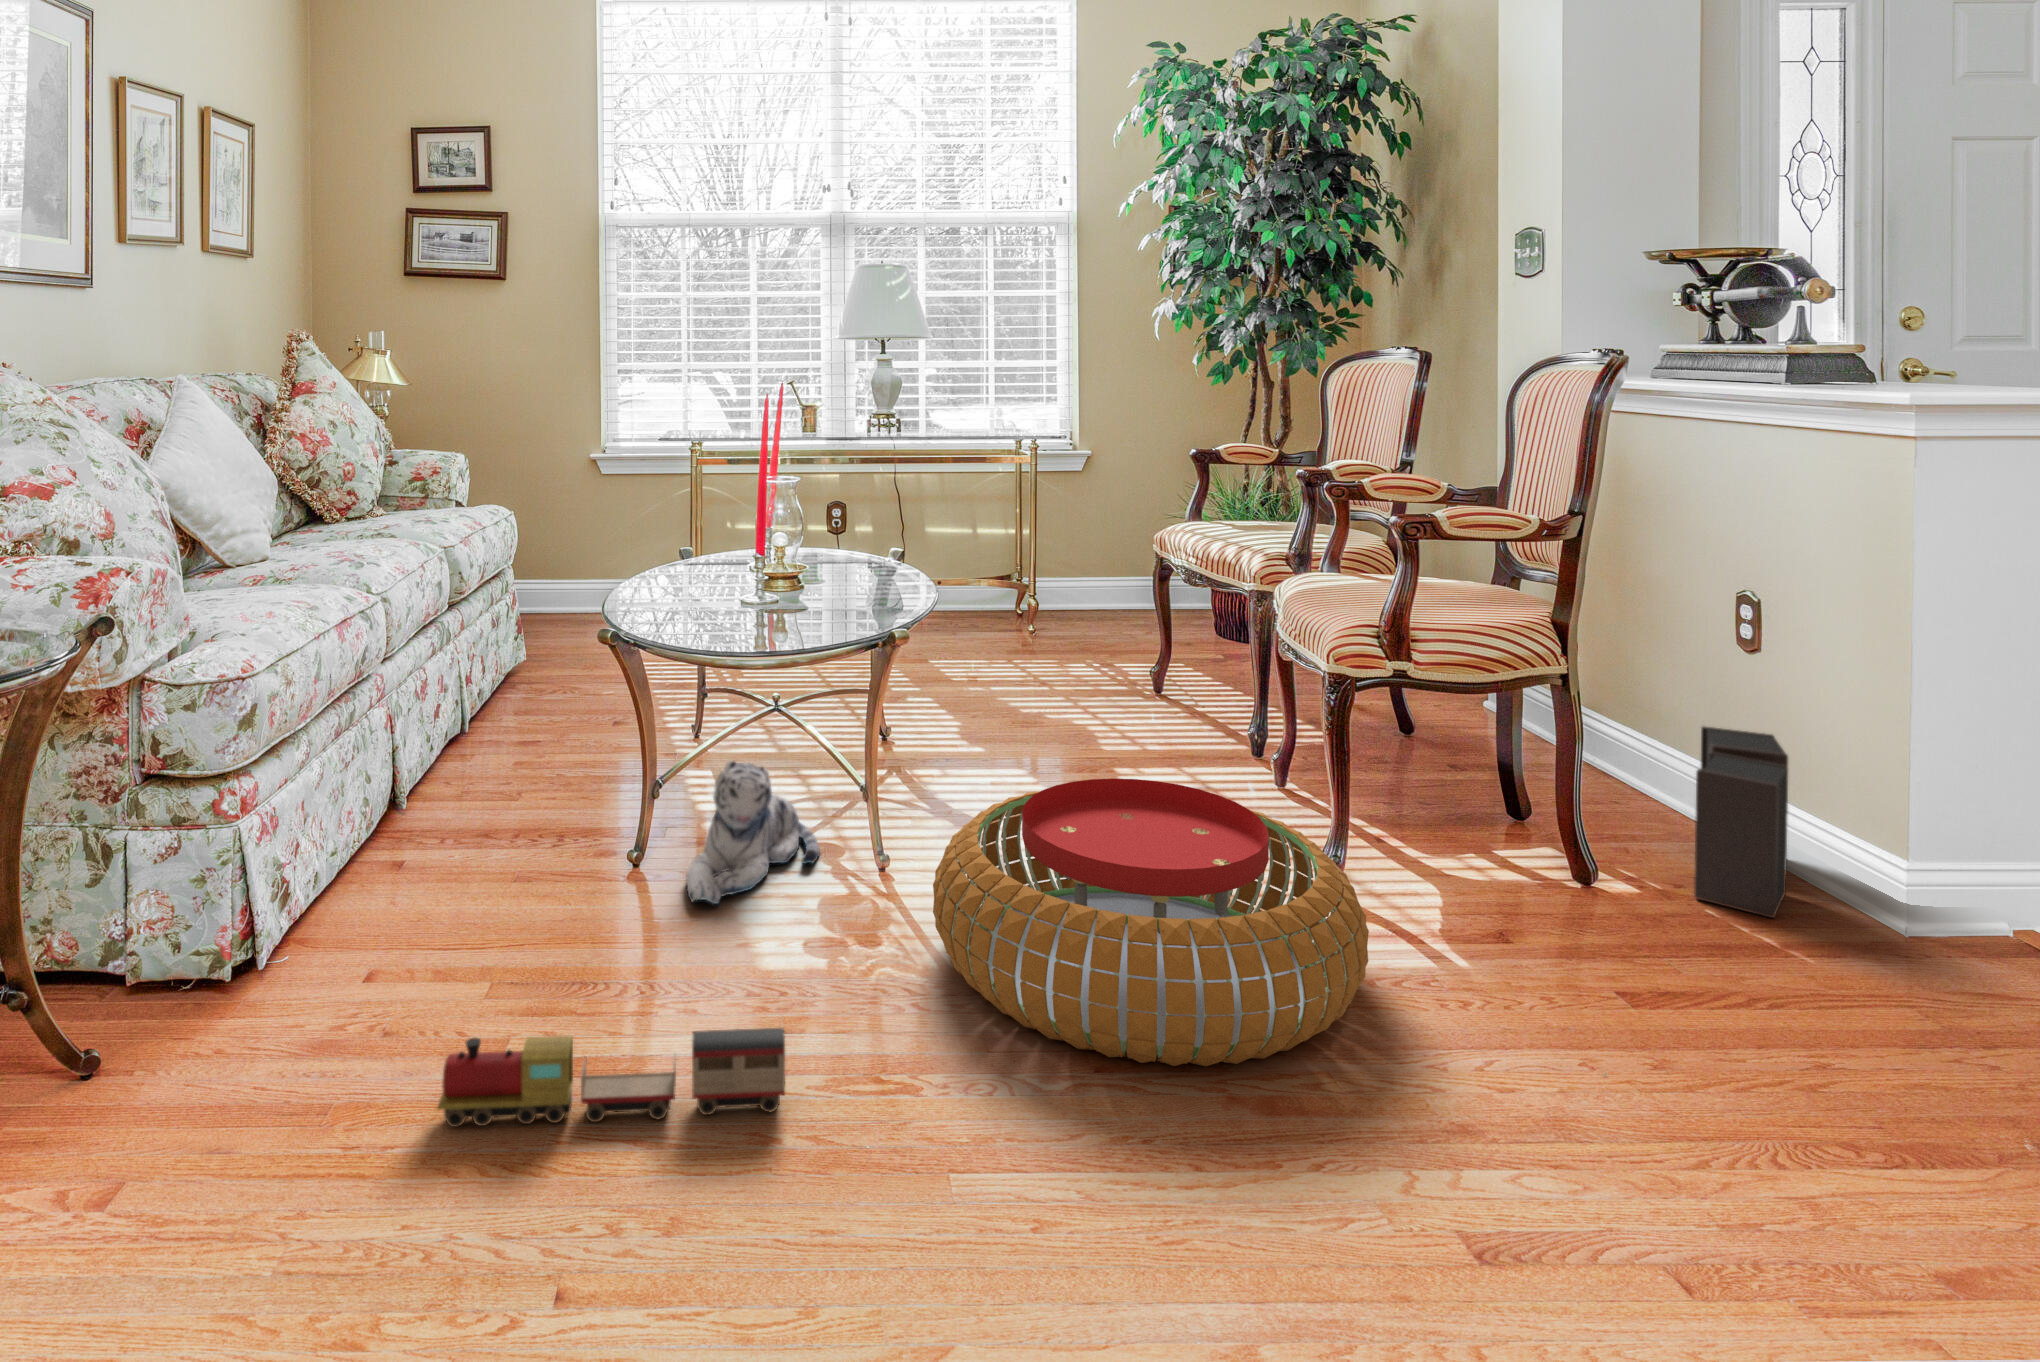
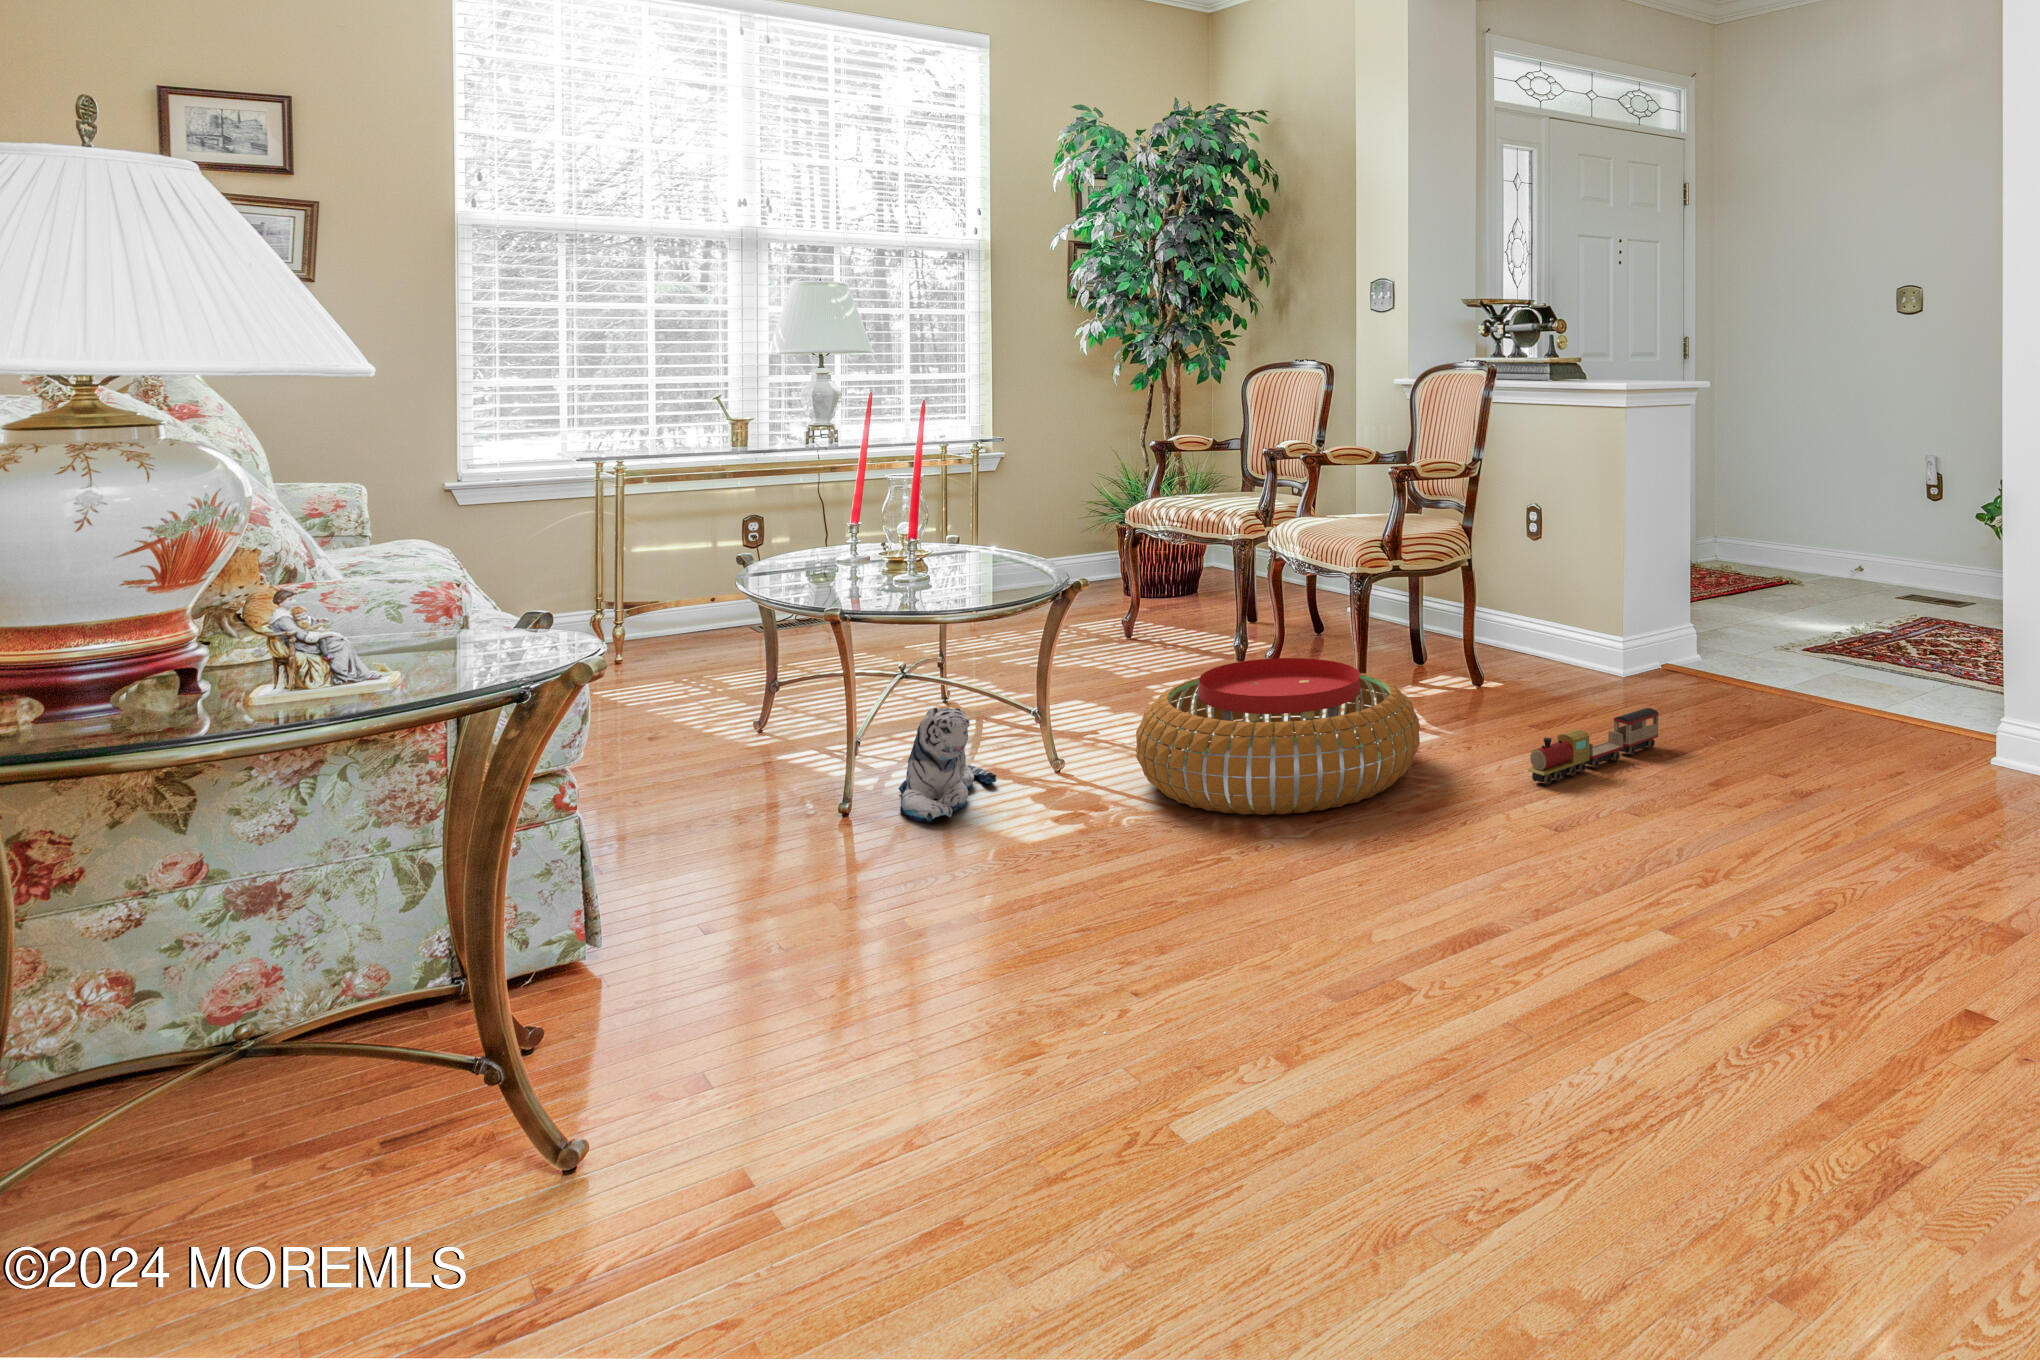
speaker: present [1694,727,1788,918] -> none [1511,588,1564,685]
toy train: present [437,1028,785,1127] -> present [1528,708,1659,785]

